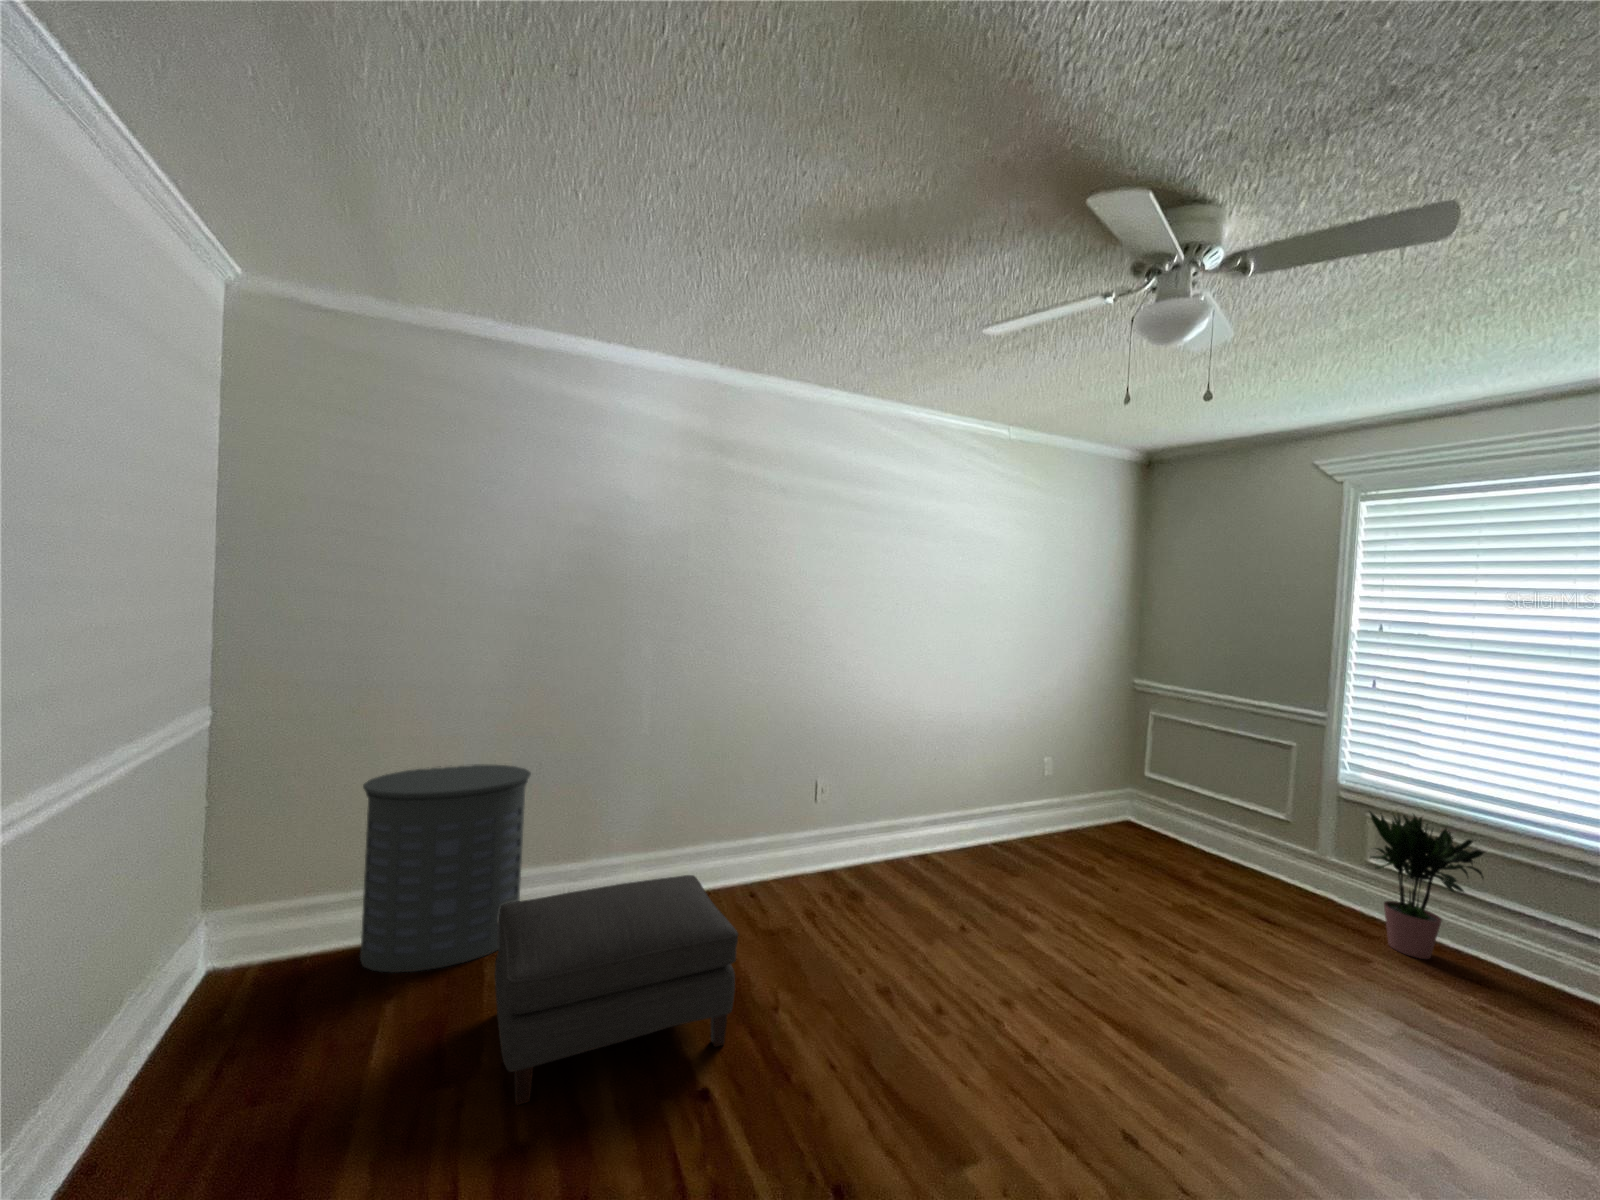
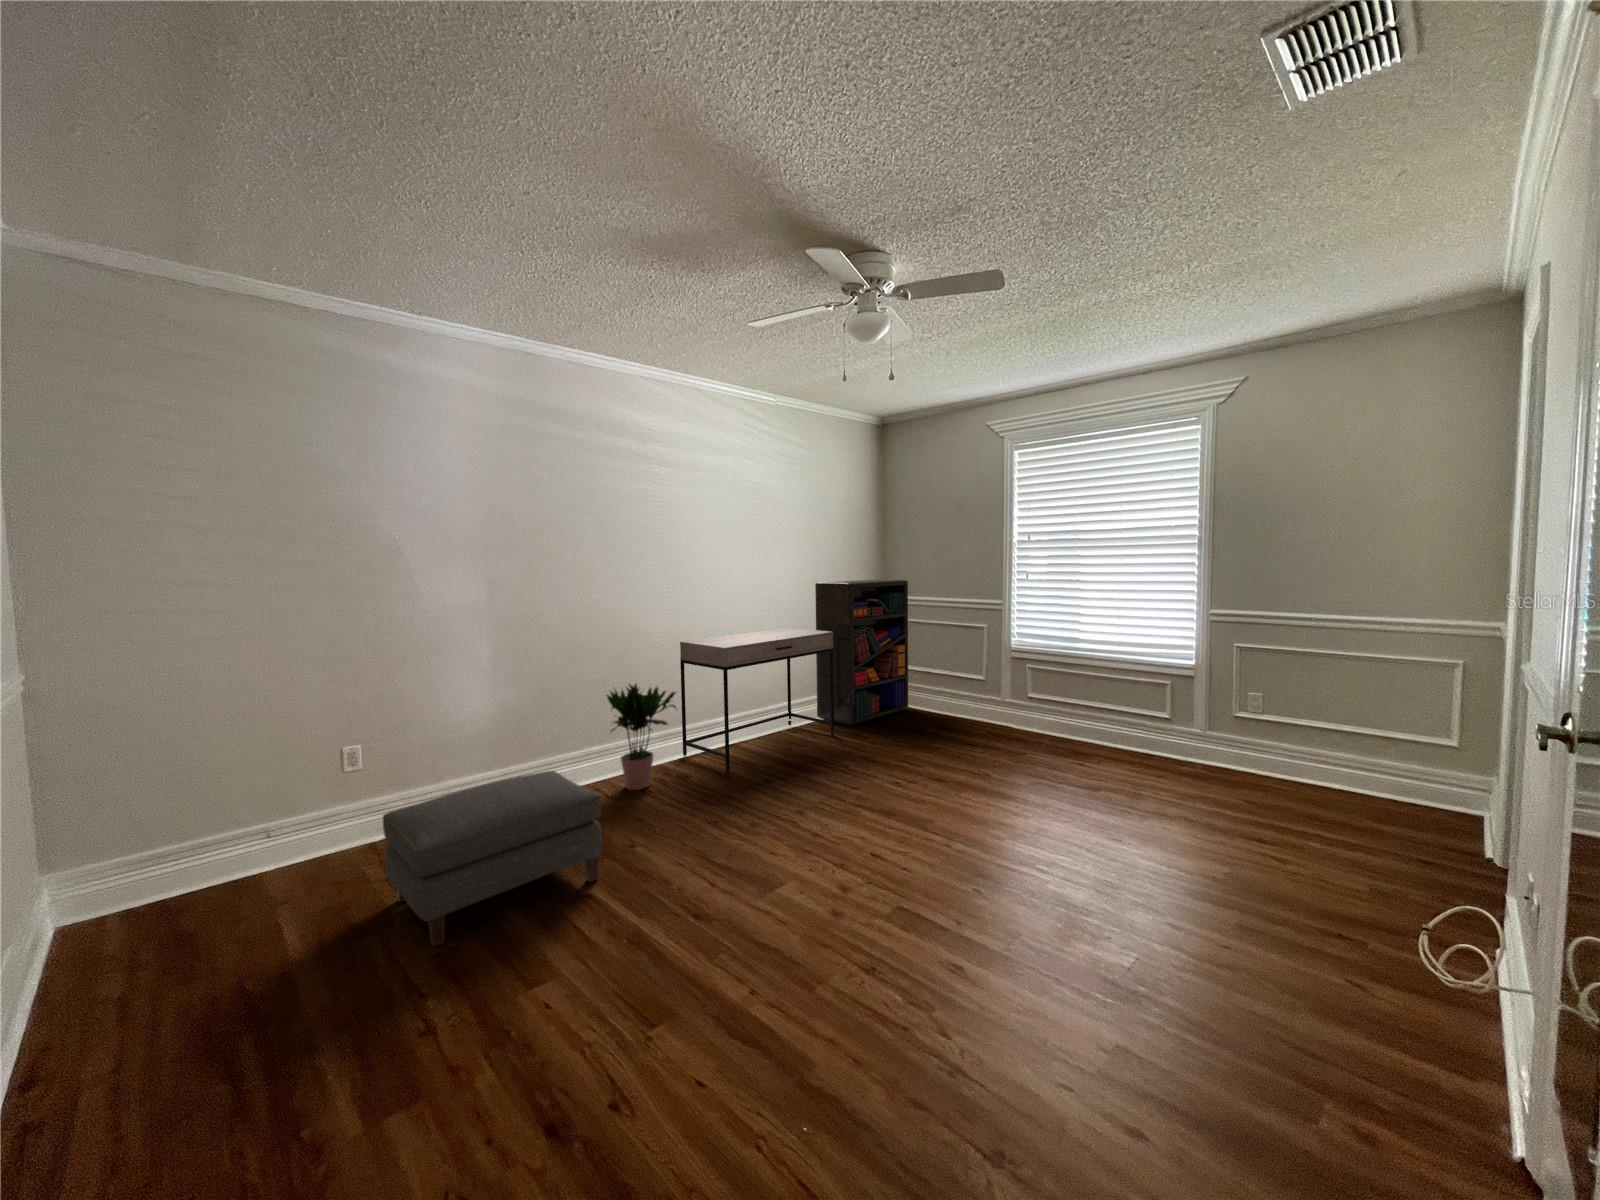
bookshelf: none [1031,658,1172,851] -> present [815,579,908,725]
desk: none [858,712,1063,893] -> present [680,628,834,771]
laundry hamper: present [360,764,531,972] -> none [207,710,386,906]
potted plant: present [1370,812,1484,959] -> present [607,684,676,790]

